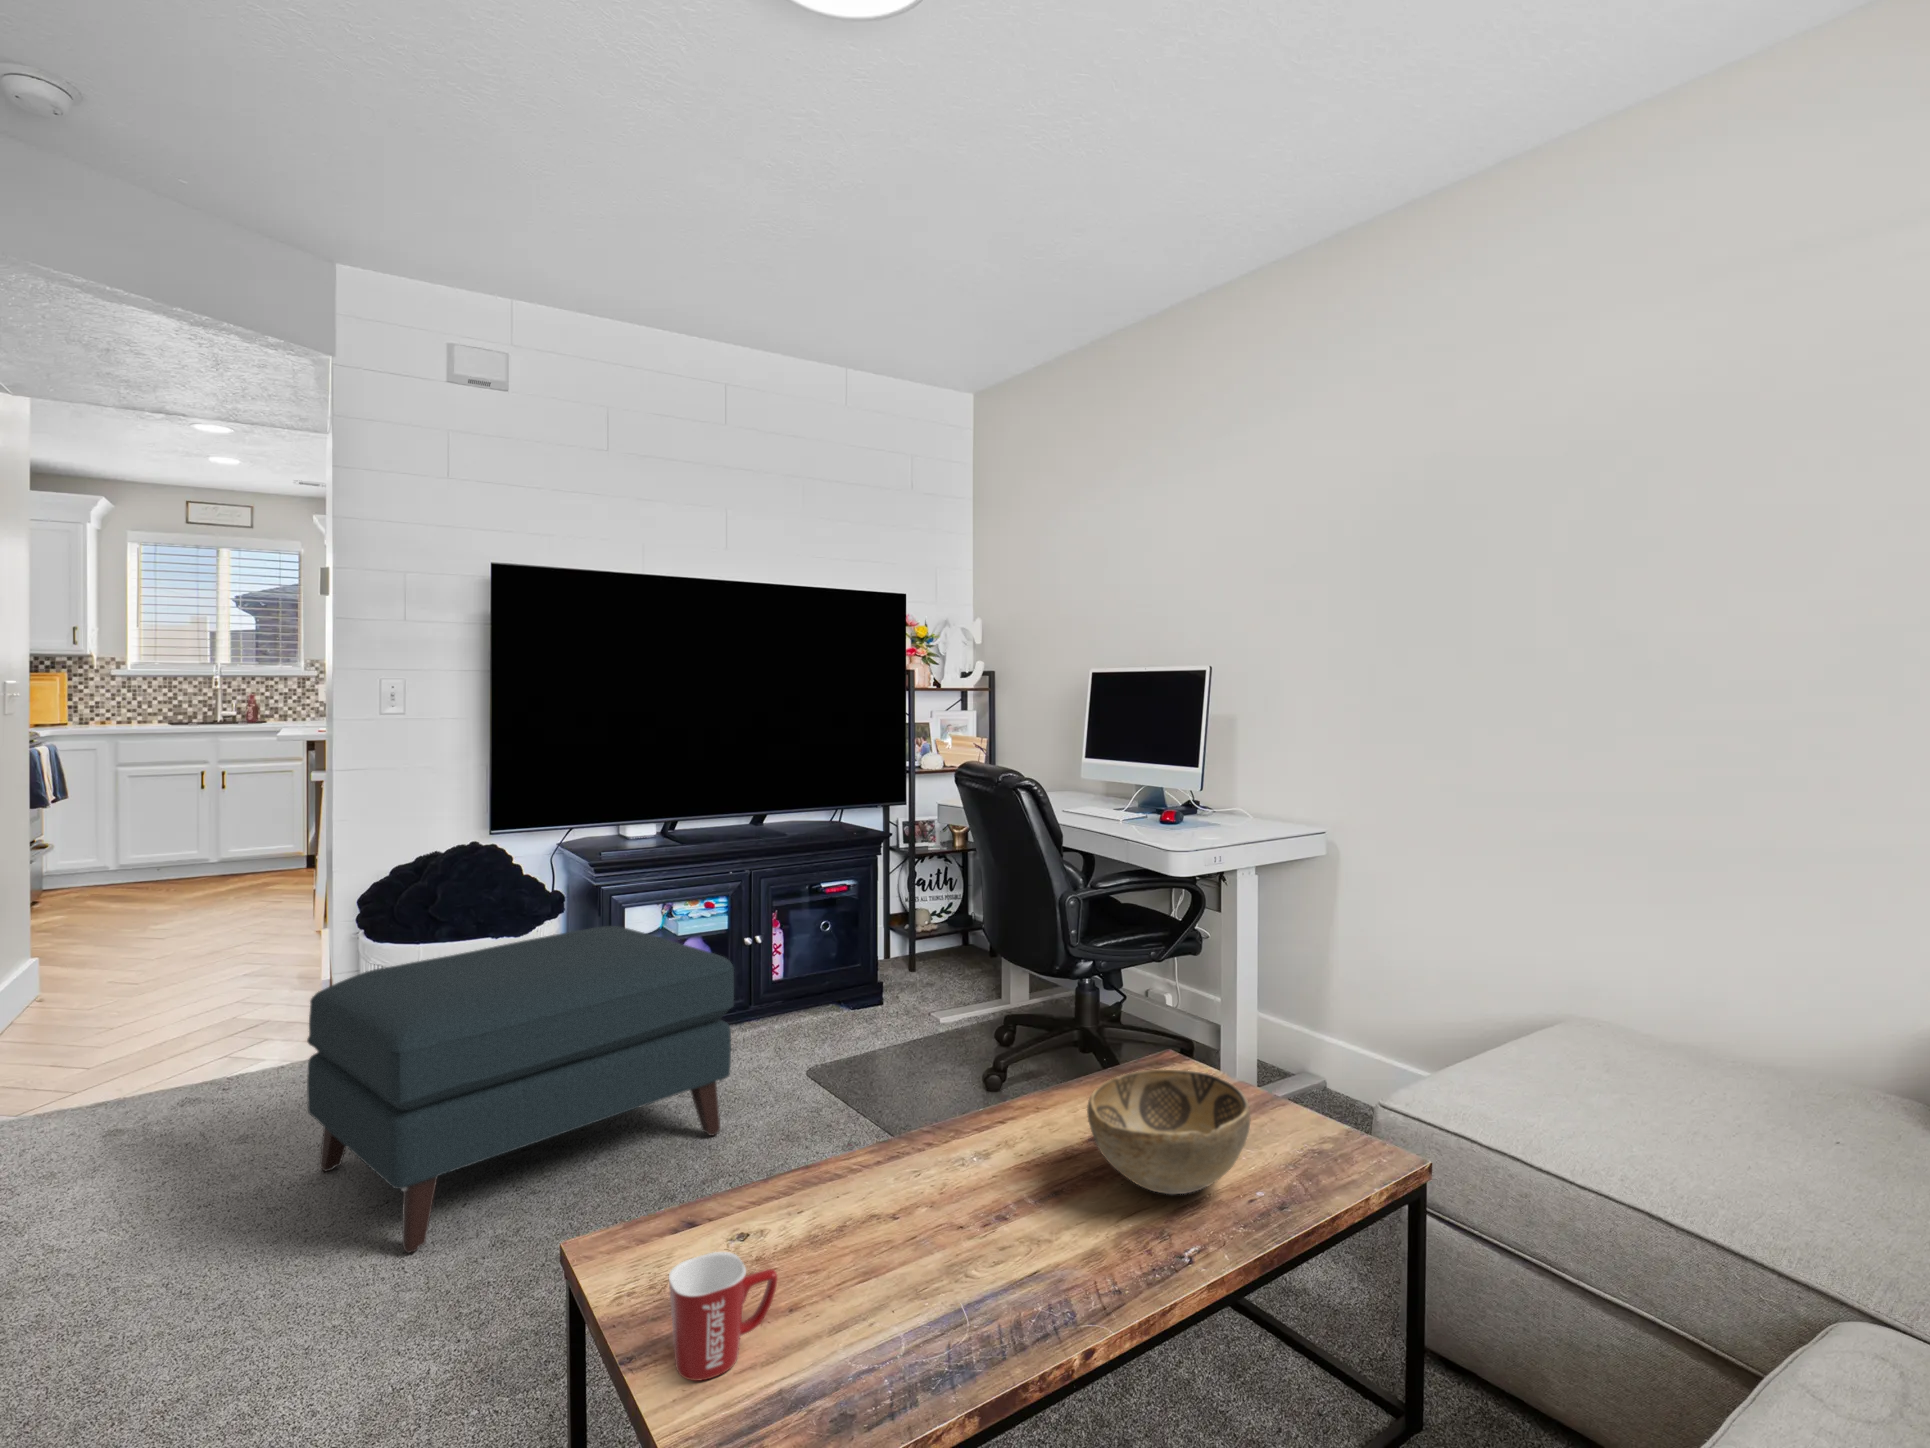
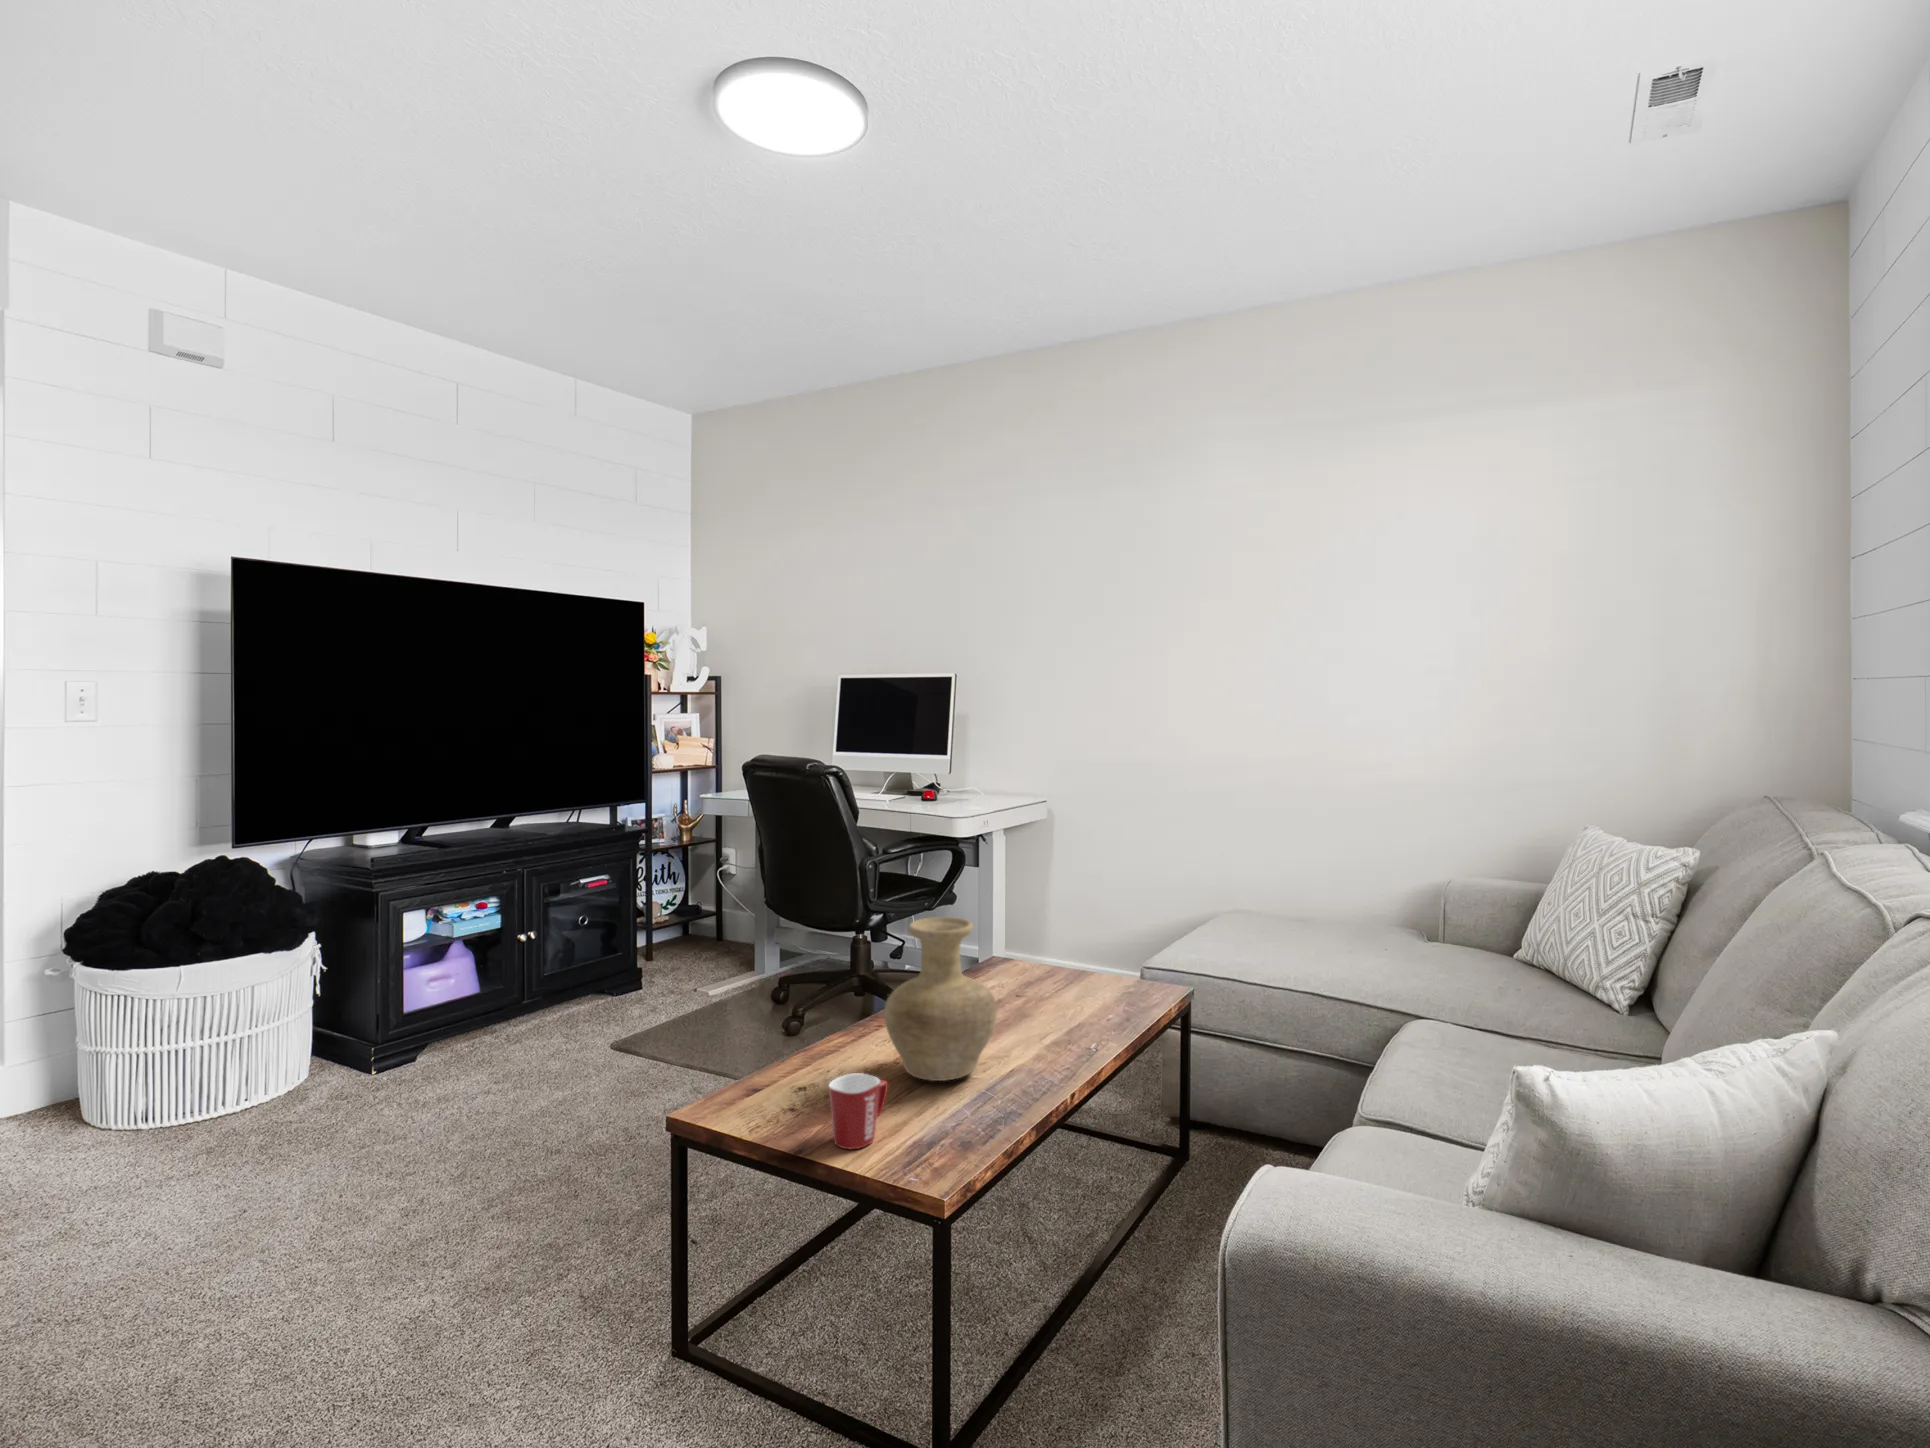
ottoman: present [307,926,734,1253] -> none [117,930,576,1237]
vase: none [849,1015,1016,1272] -> present [885,917,997,1081]
decorative bowl: present [1087,1069,1250,1194] -> none [997,951,1104,1025]

